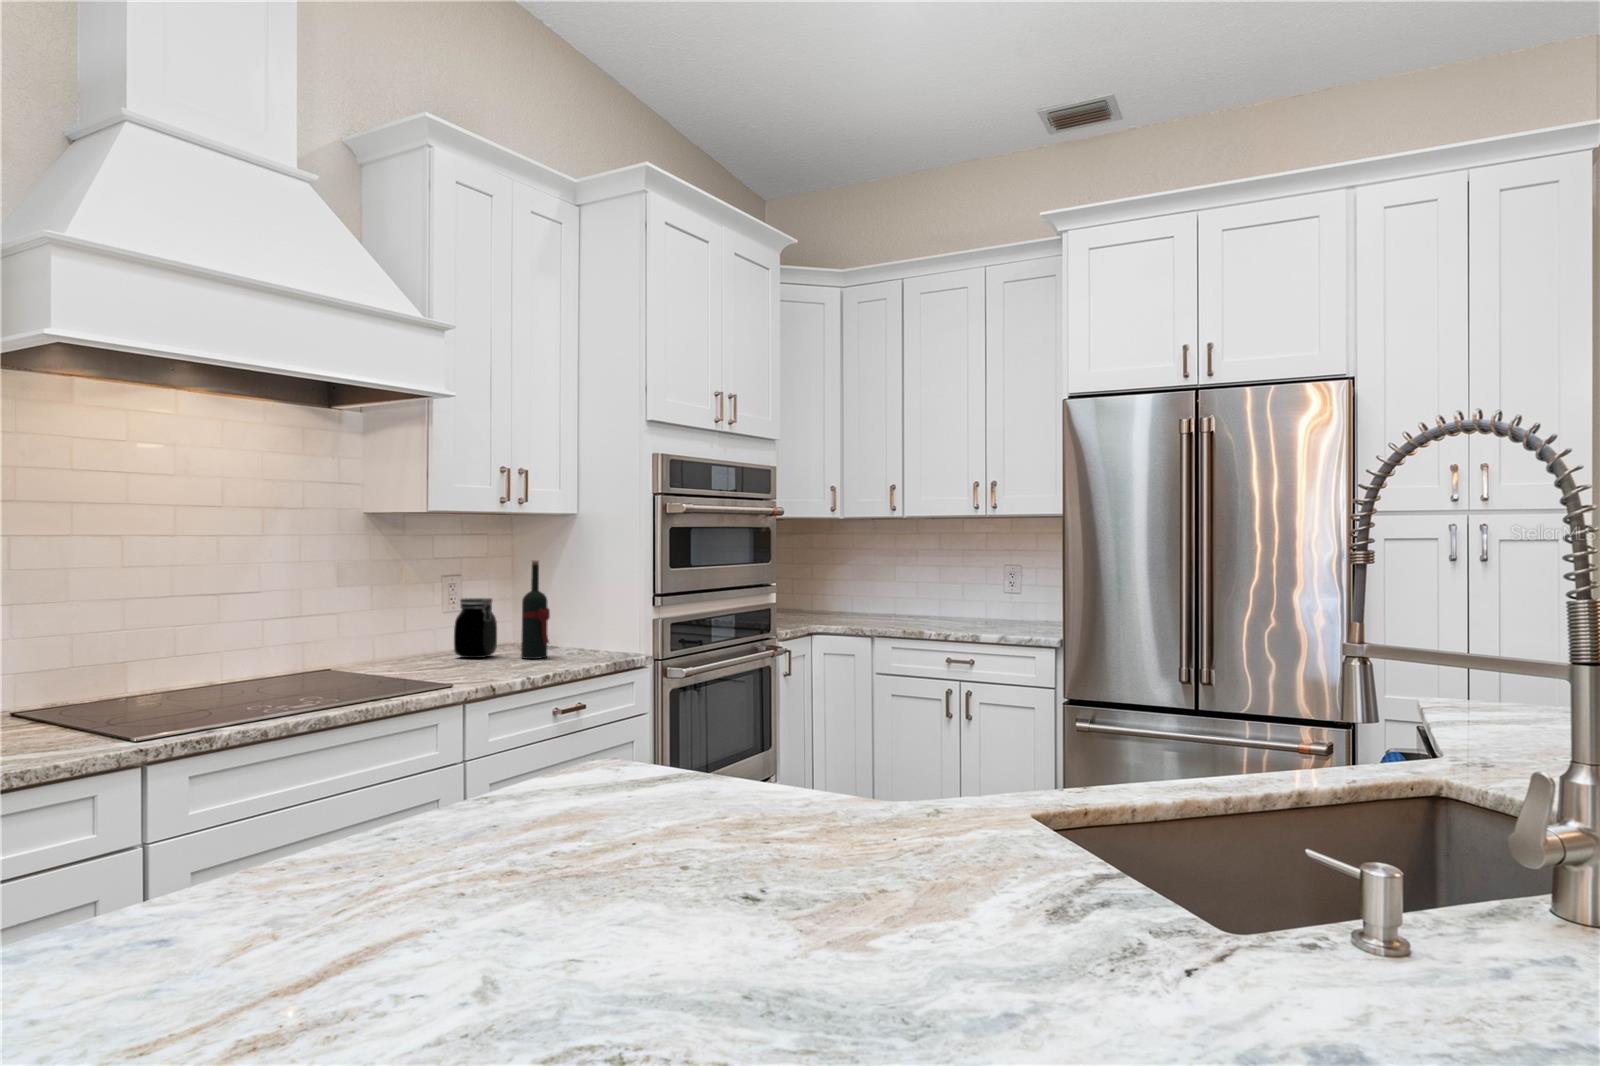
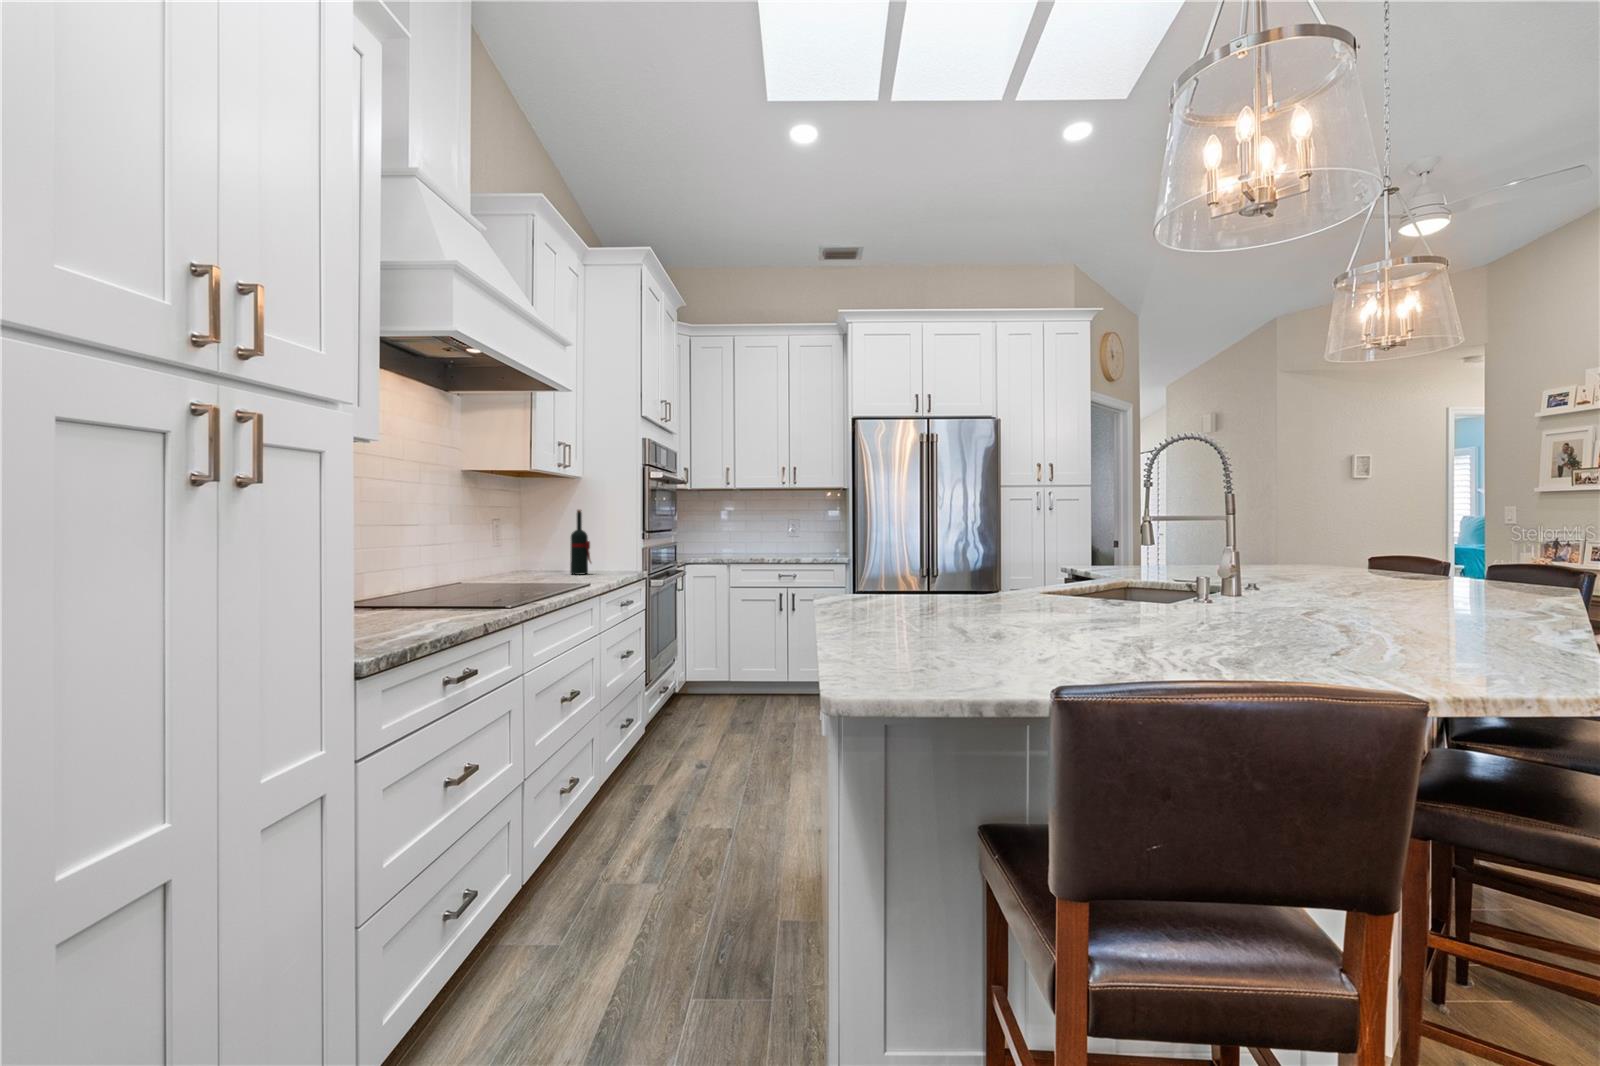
jar: present [454,598,497,658] -> none [523,535,552,576]

